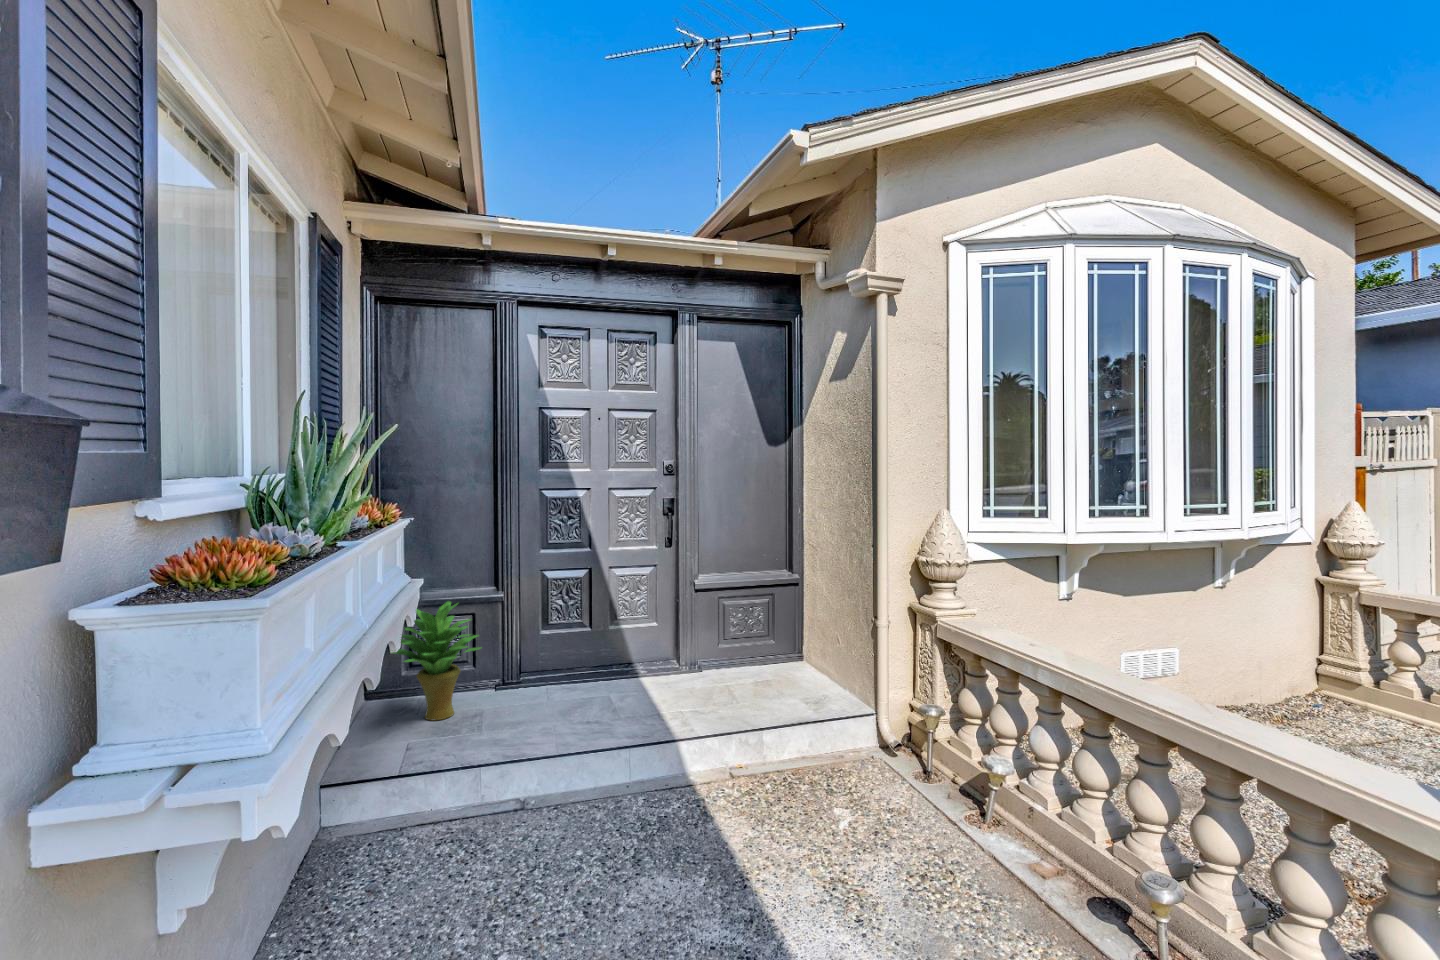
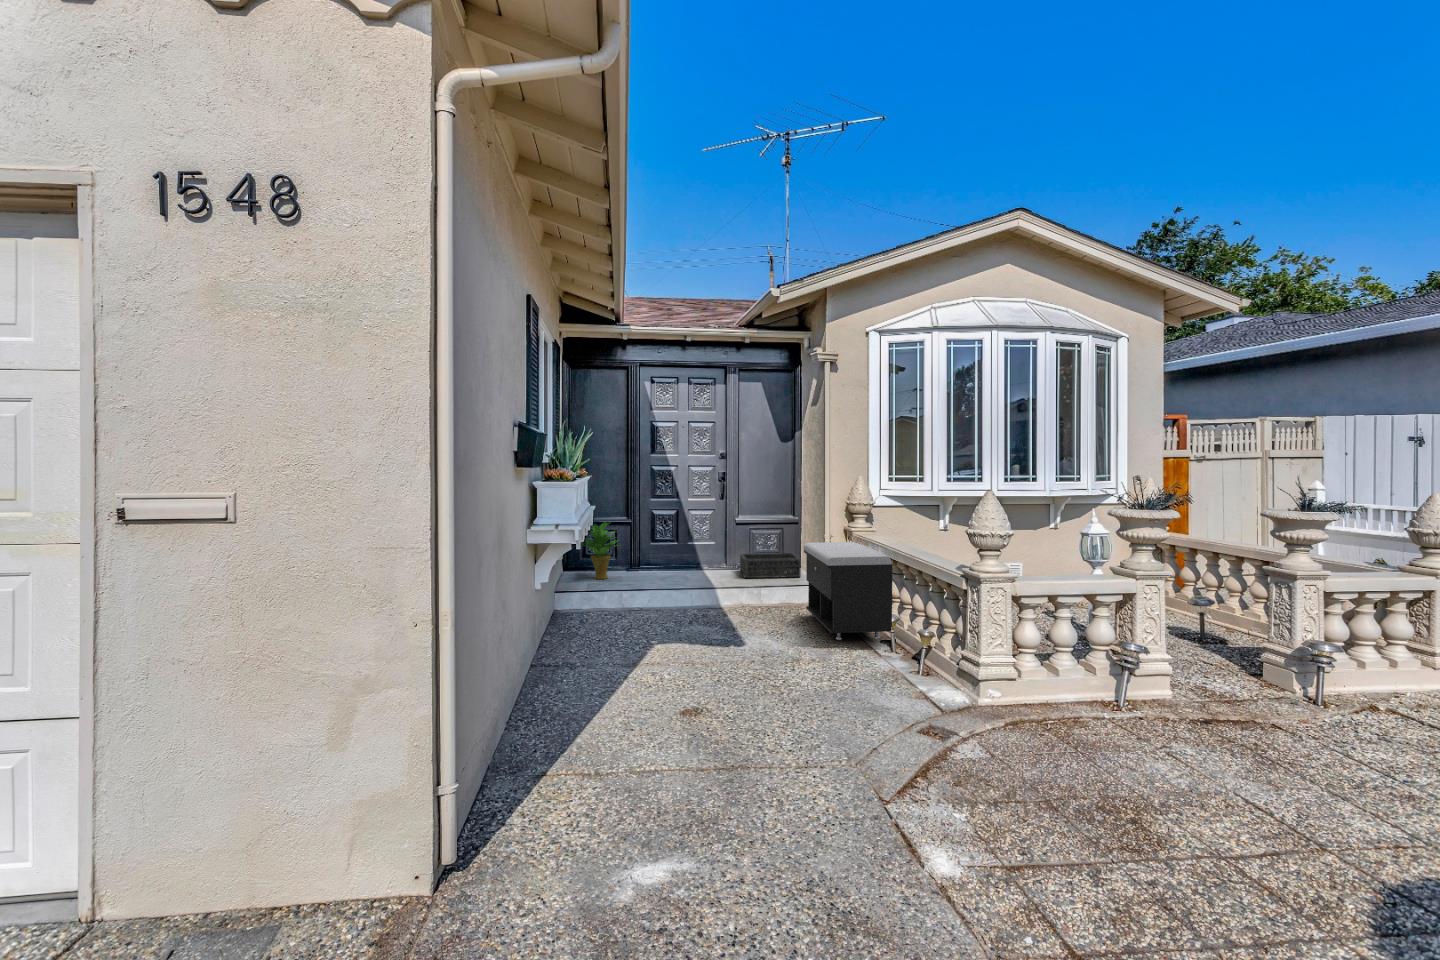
basket: none [702,635,816,695] -> present [740,553,801,578]
storage bench: none [862,636,1124,904] -> present [804,542,892,640]

